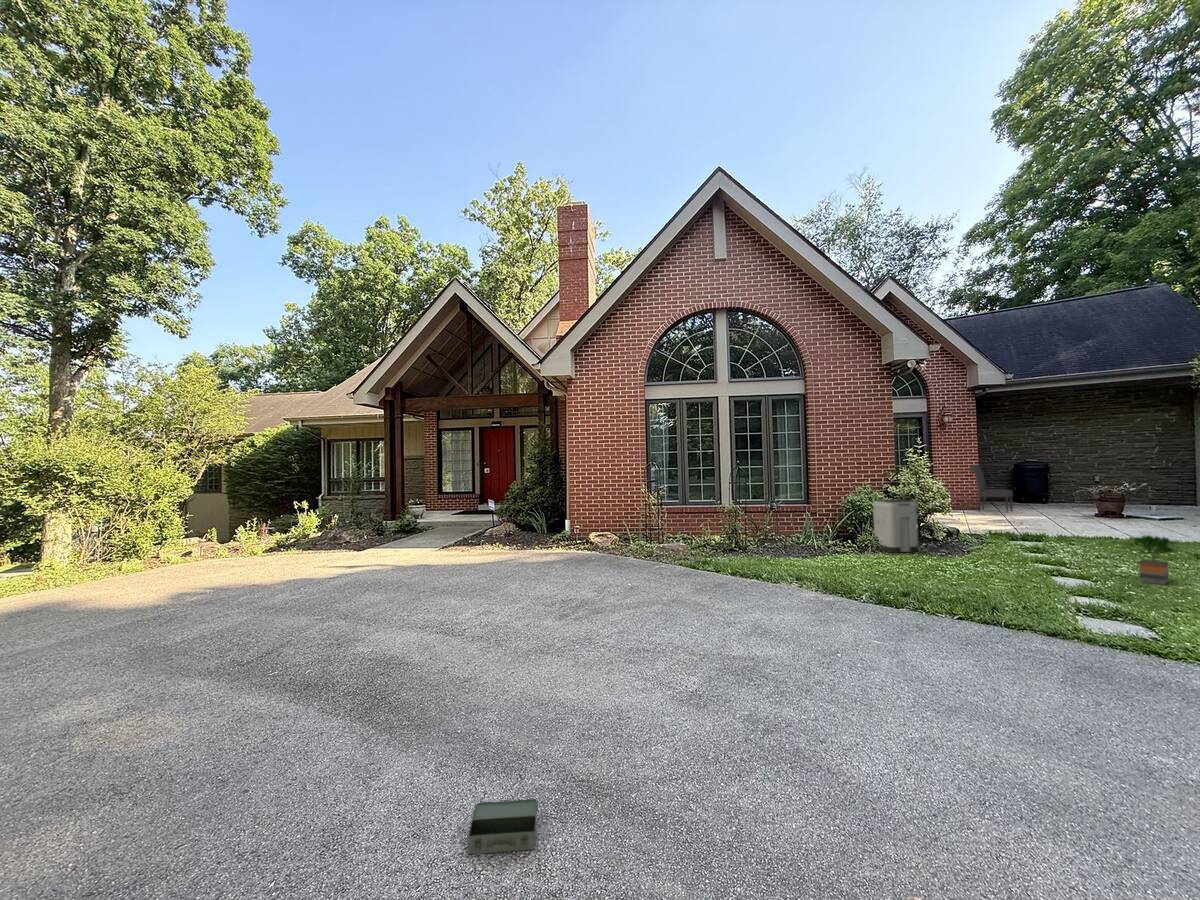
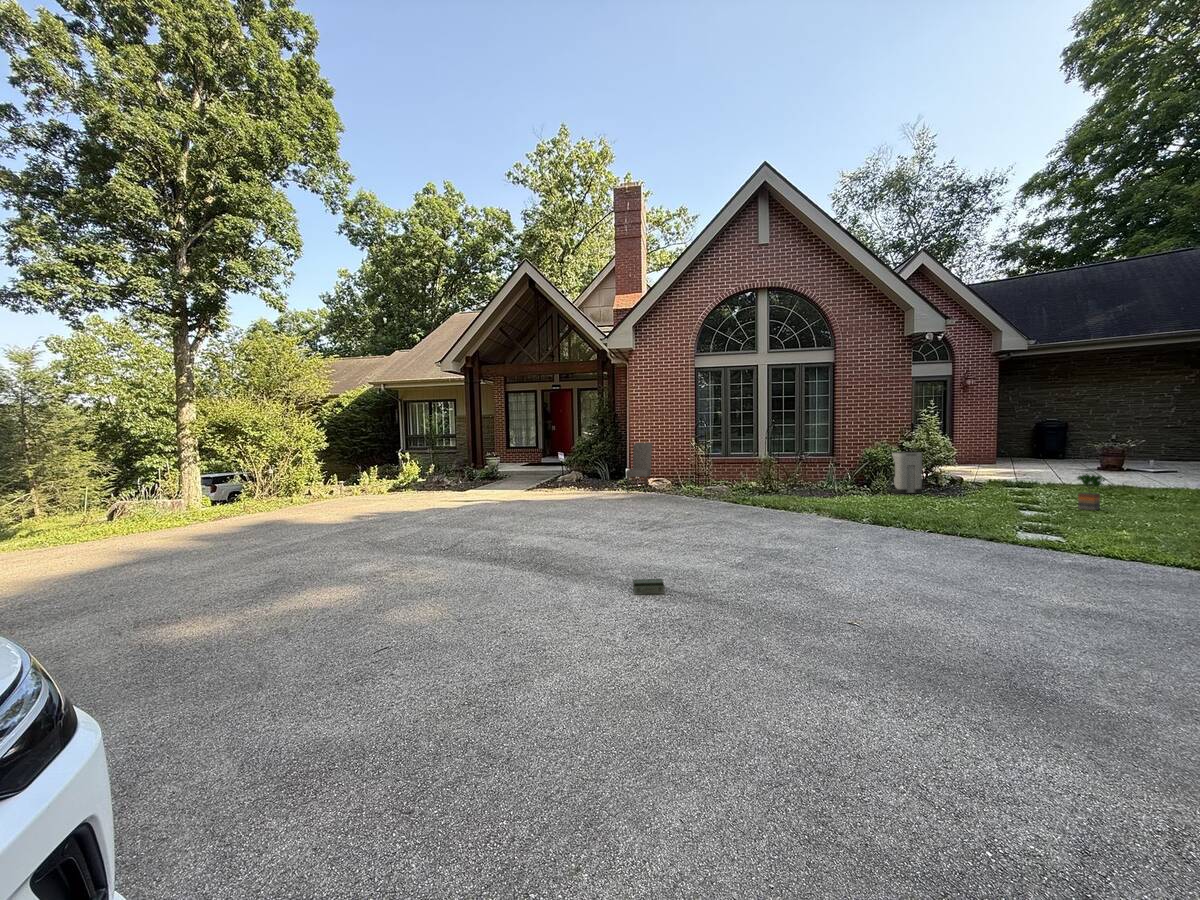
chair: present [970,465,1013,512] -> present [626,443,652,492]

